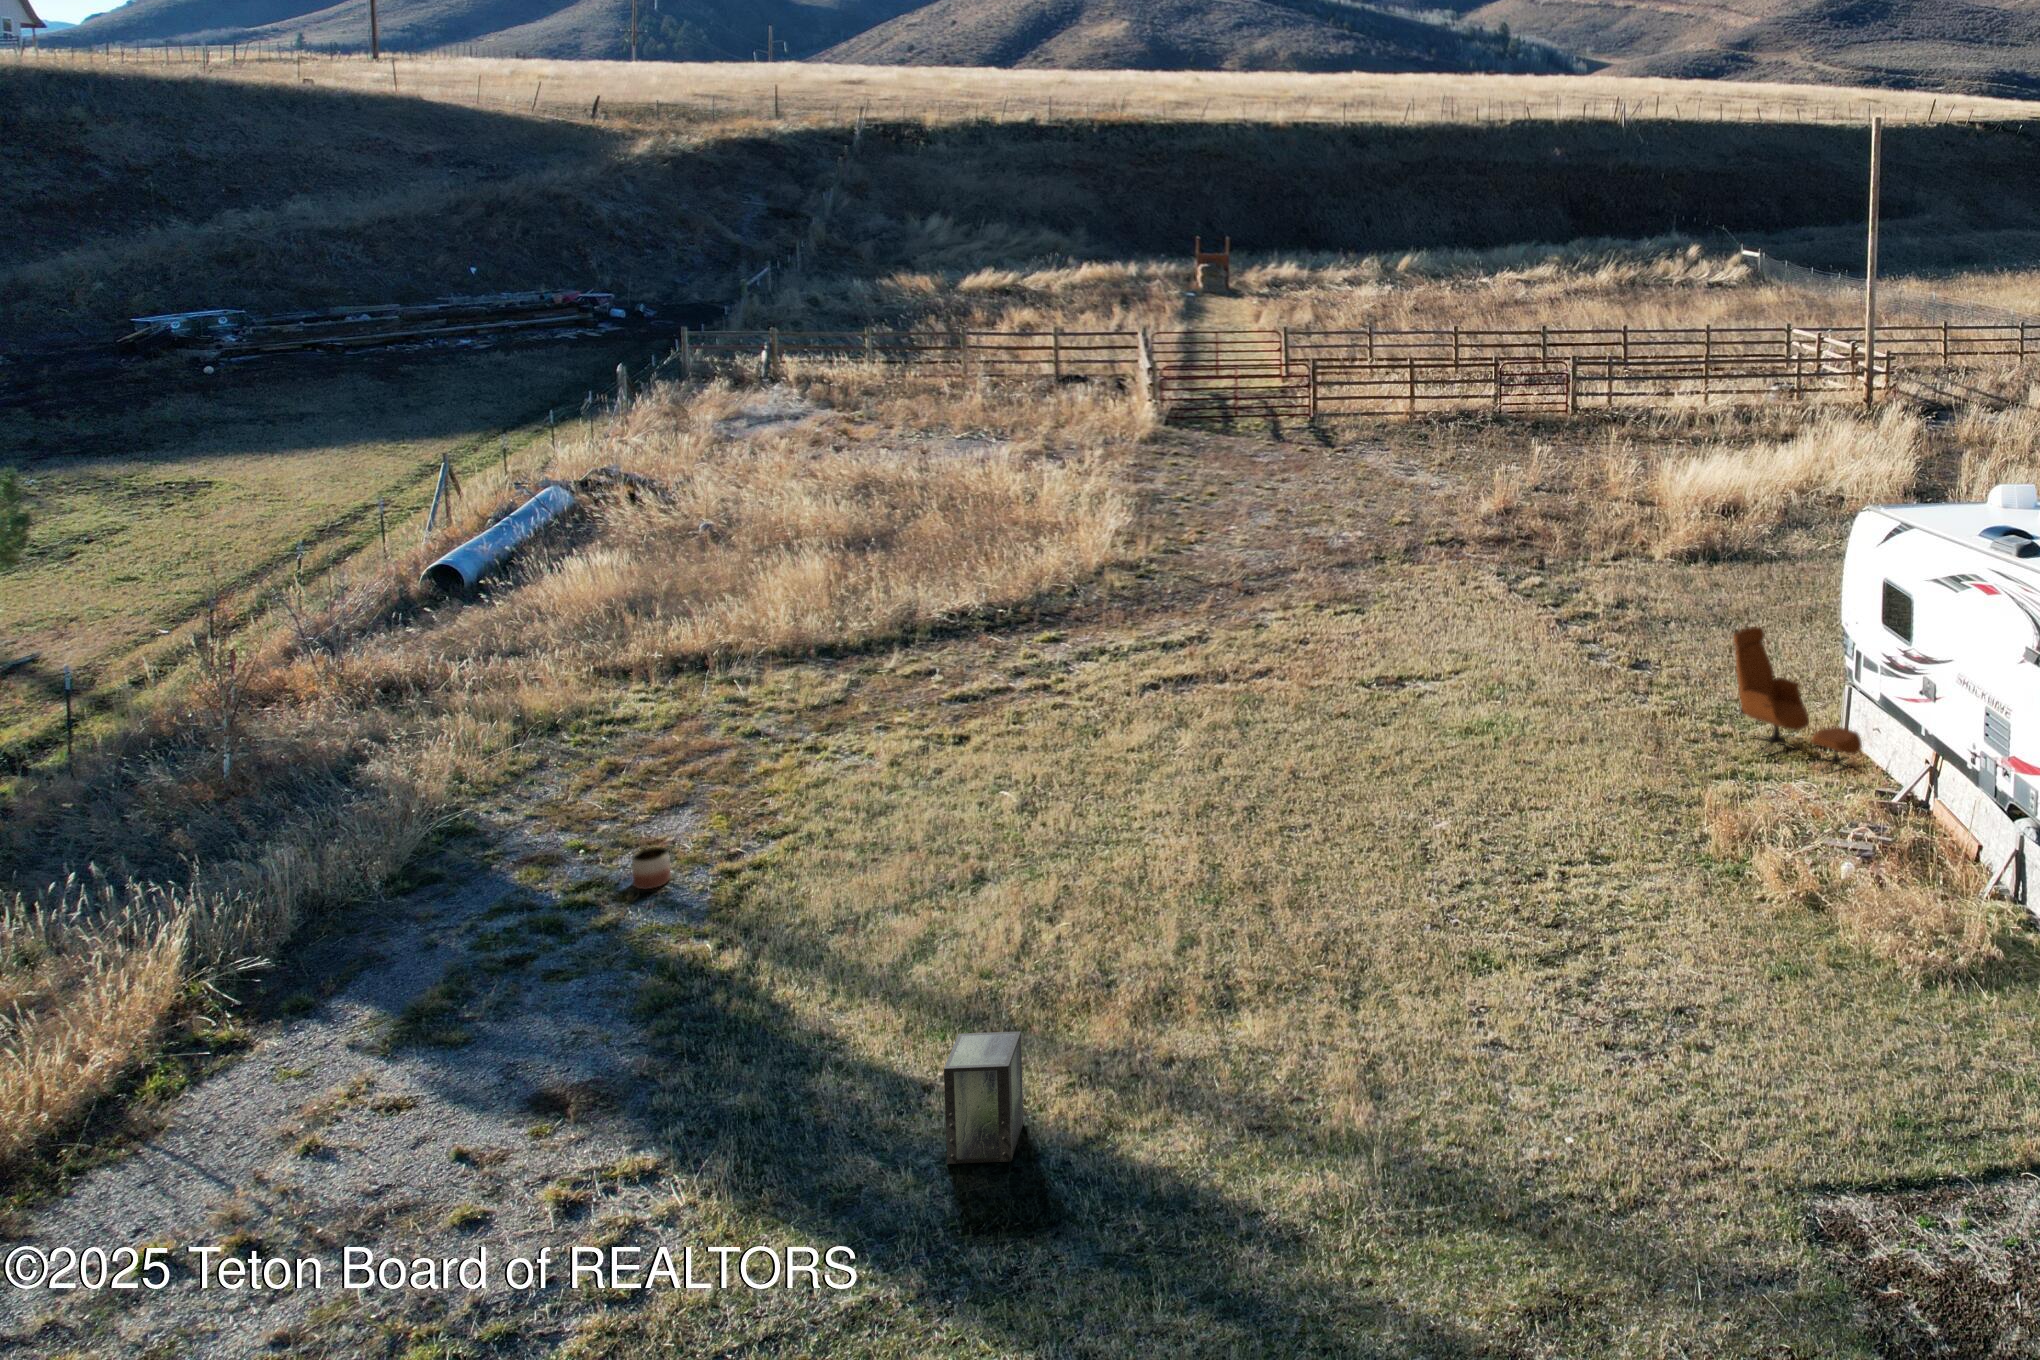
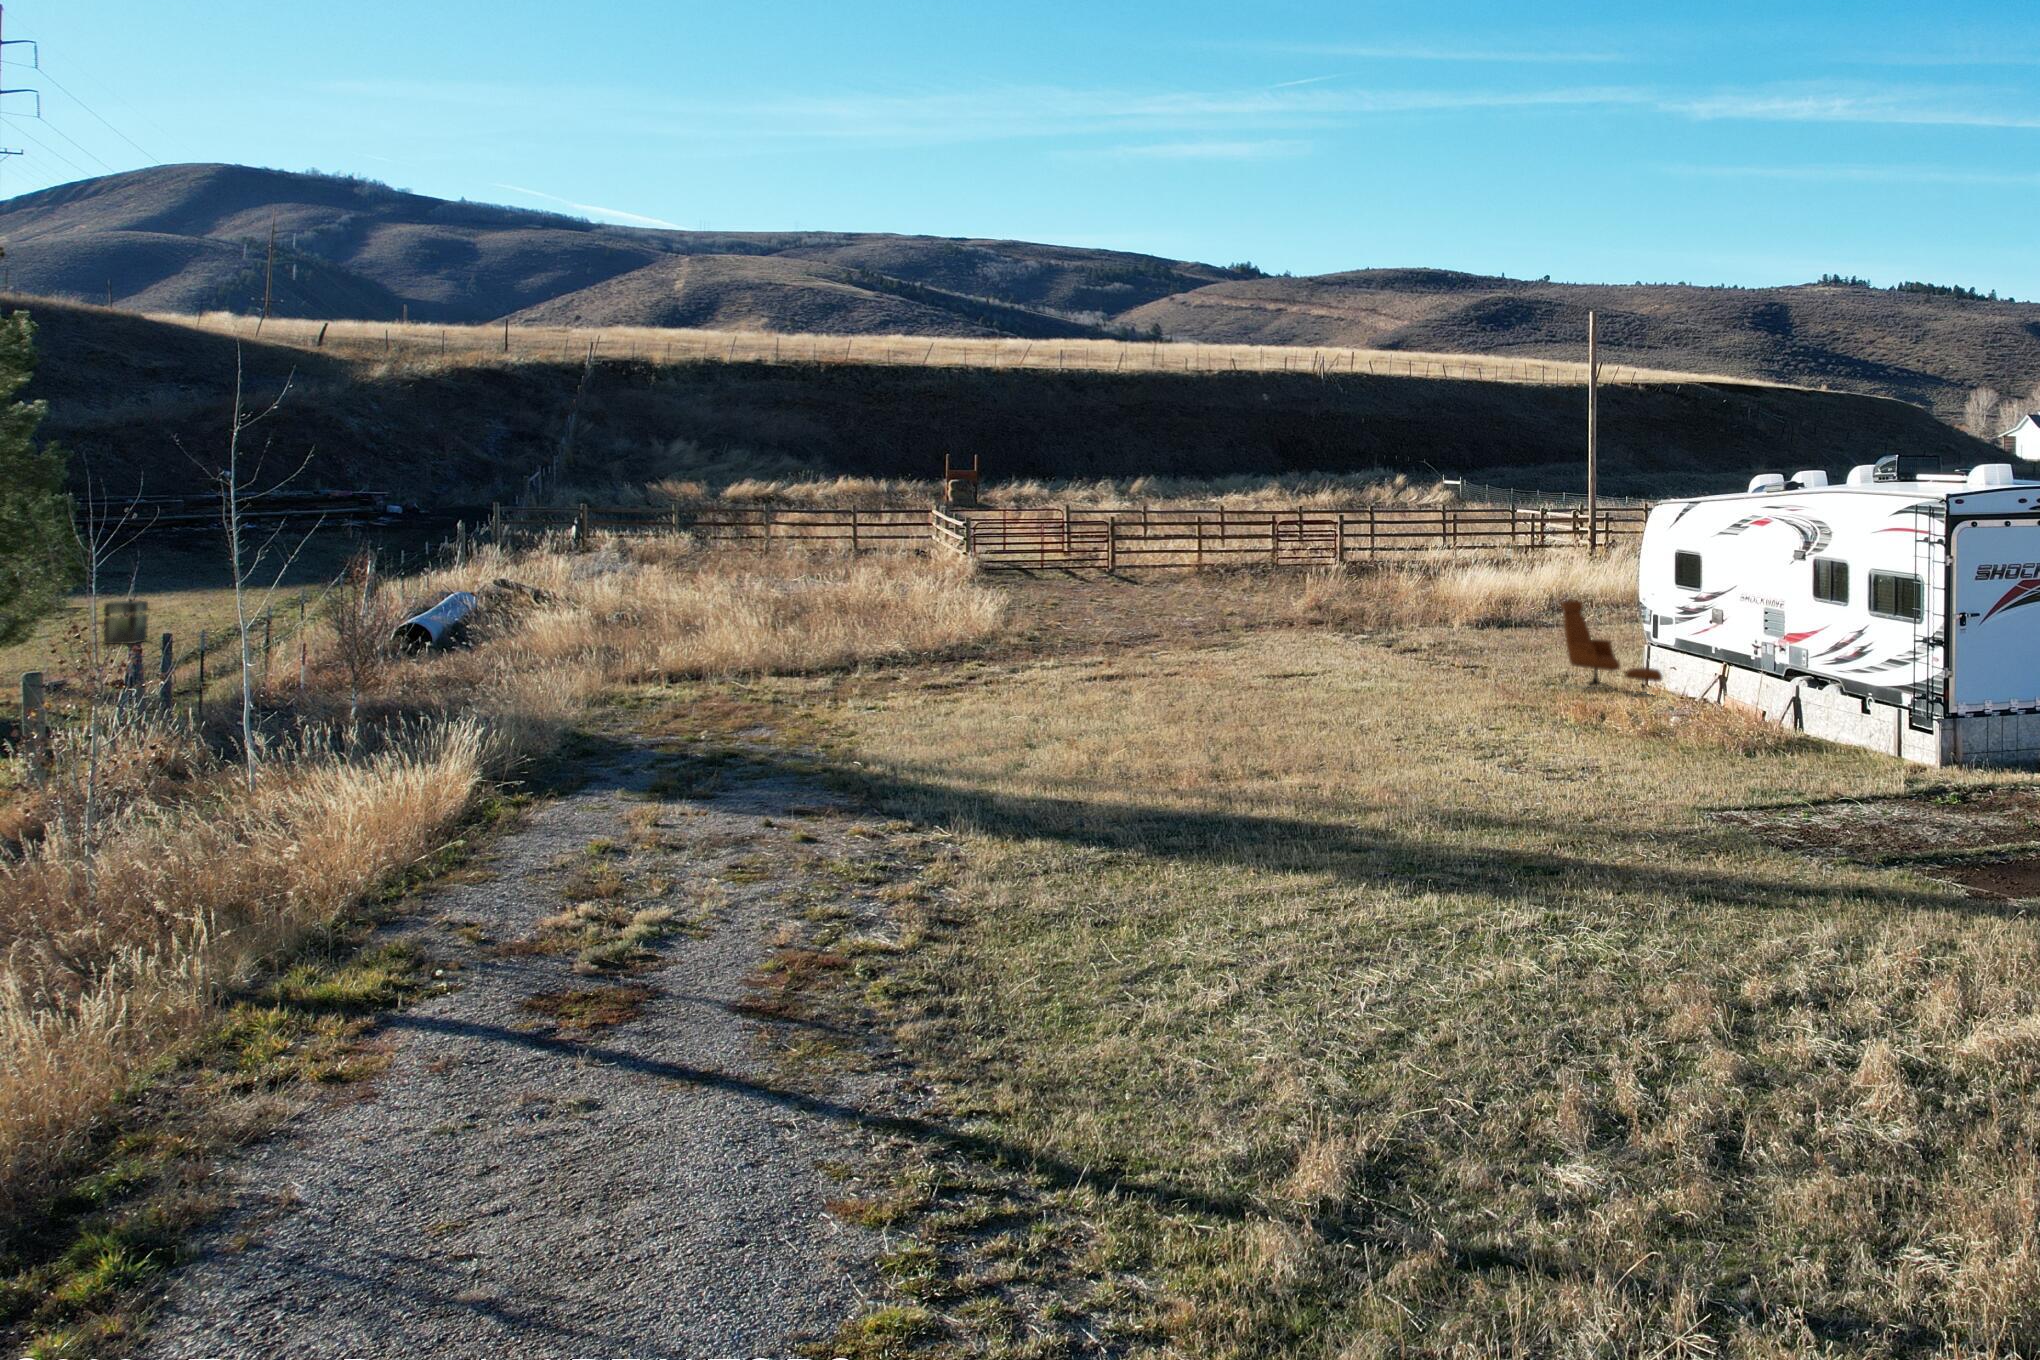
planter: present [632,847,670,889] -> none [706,723,737,753]
storage box: present [944,1031,1023,1164] -> present [104,601,148,644]

